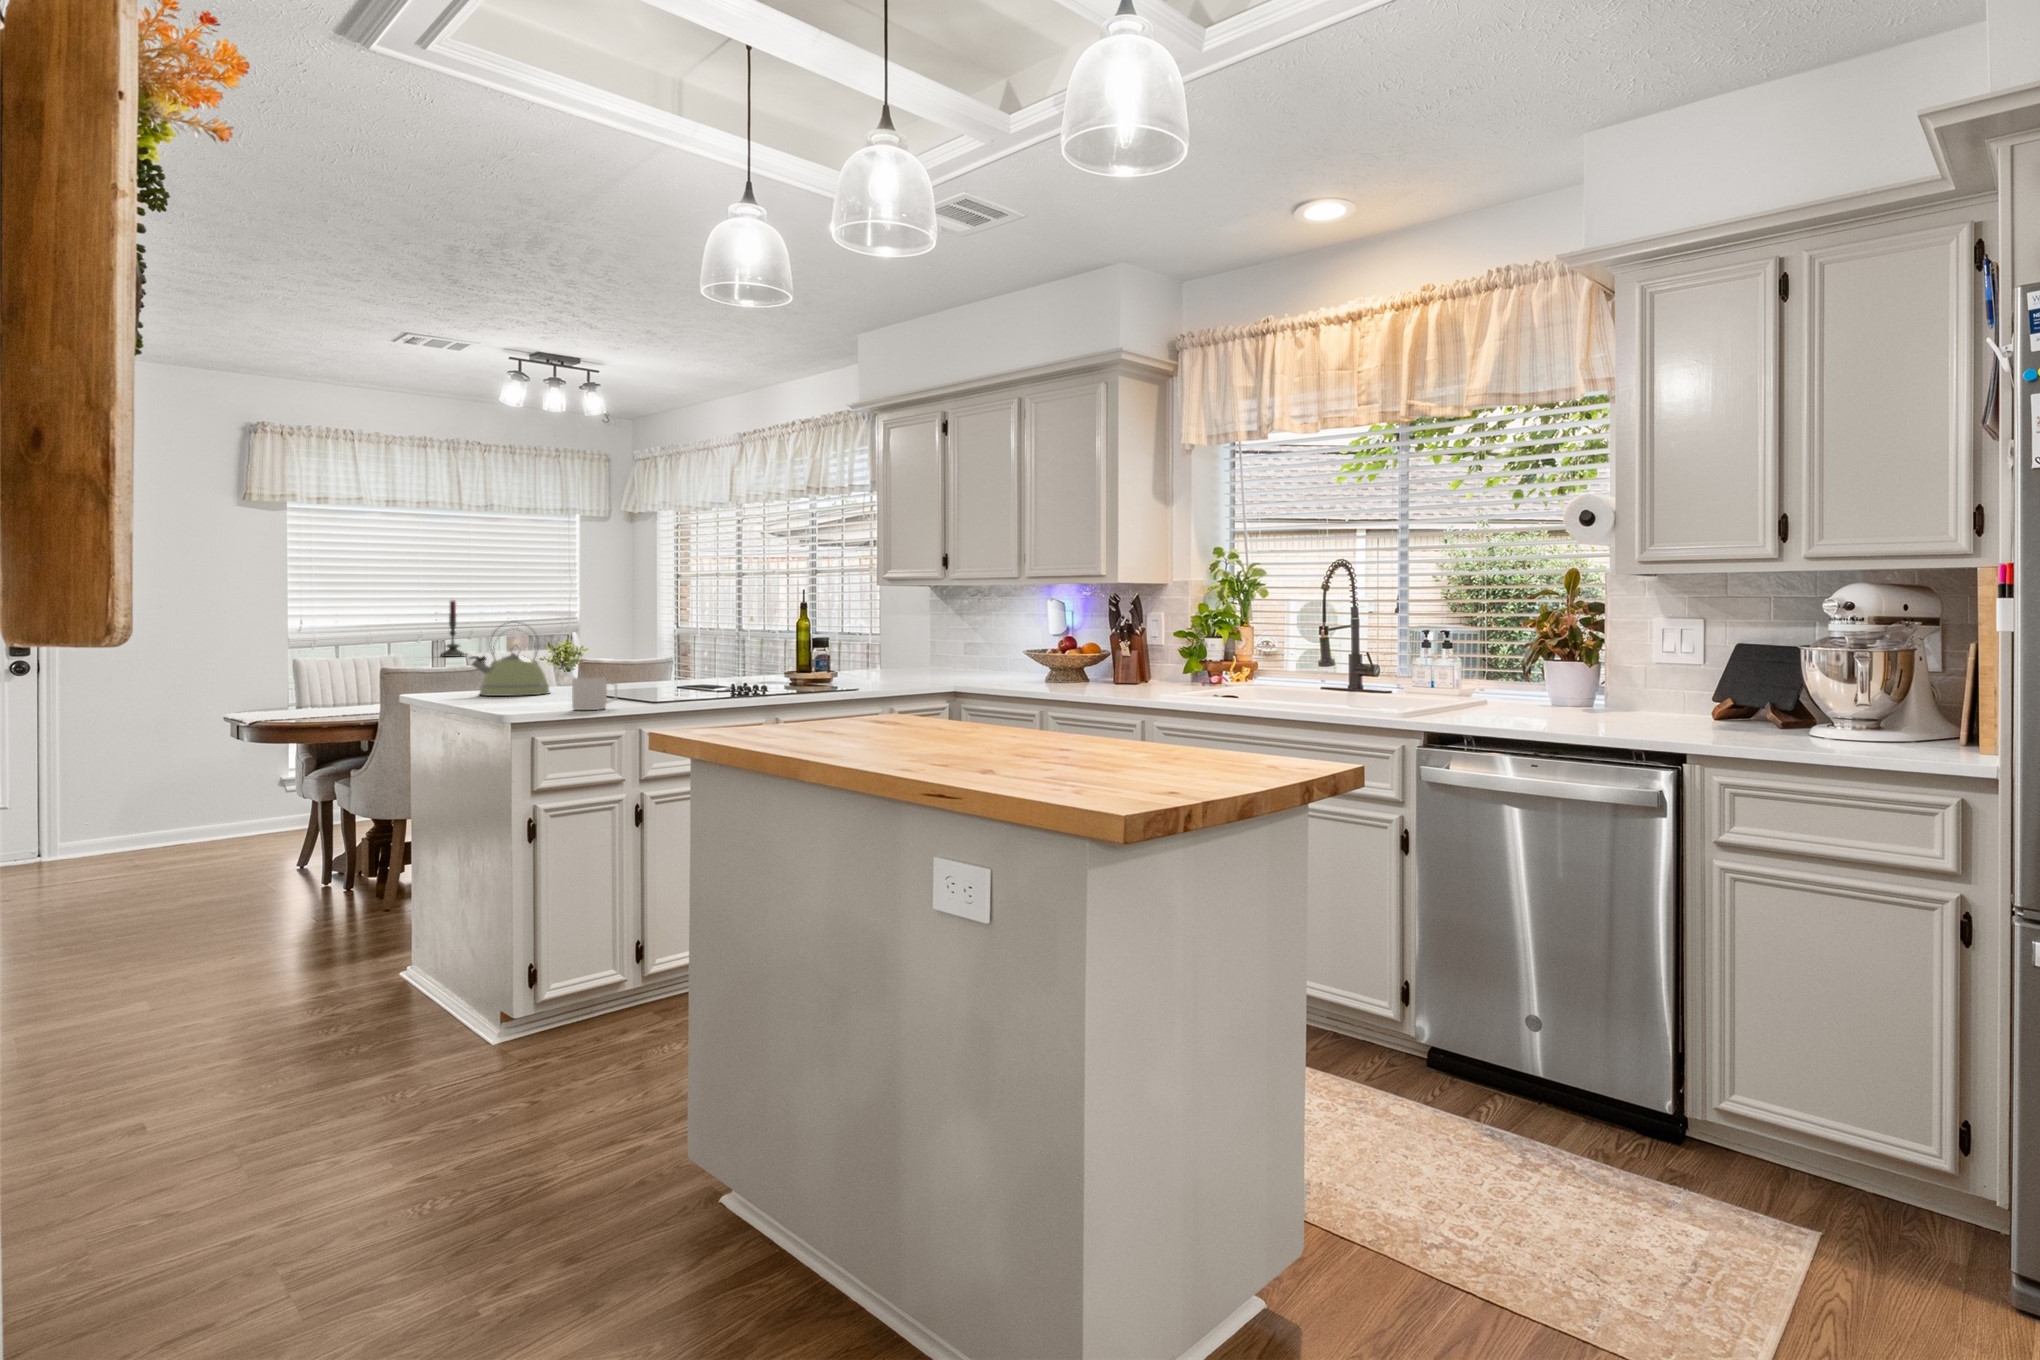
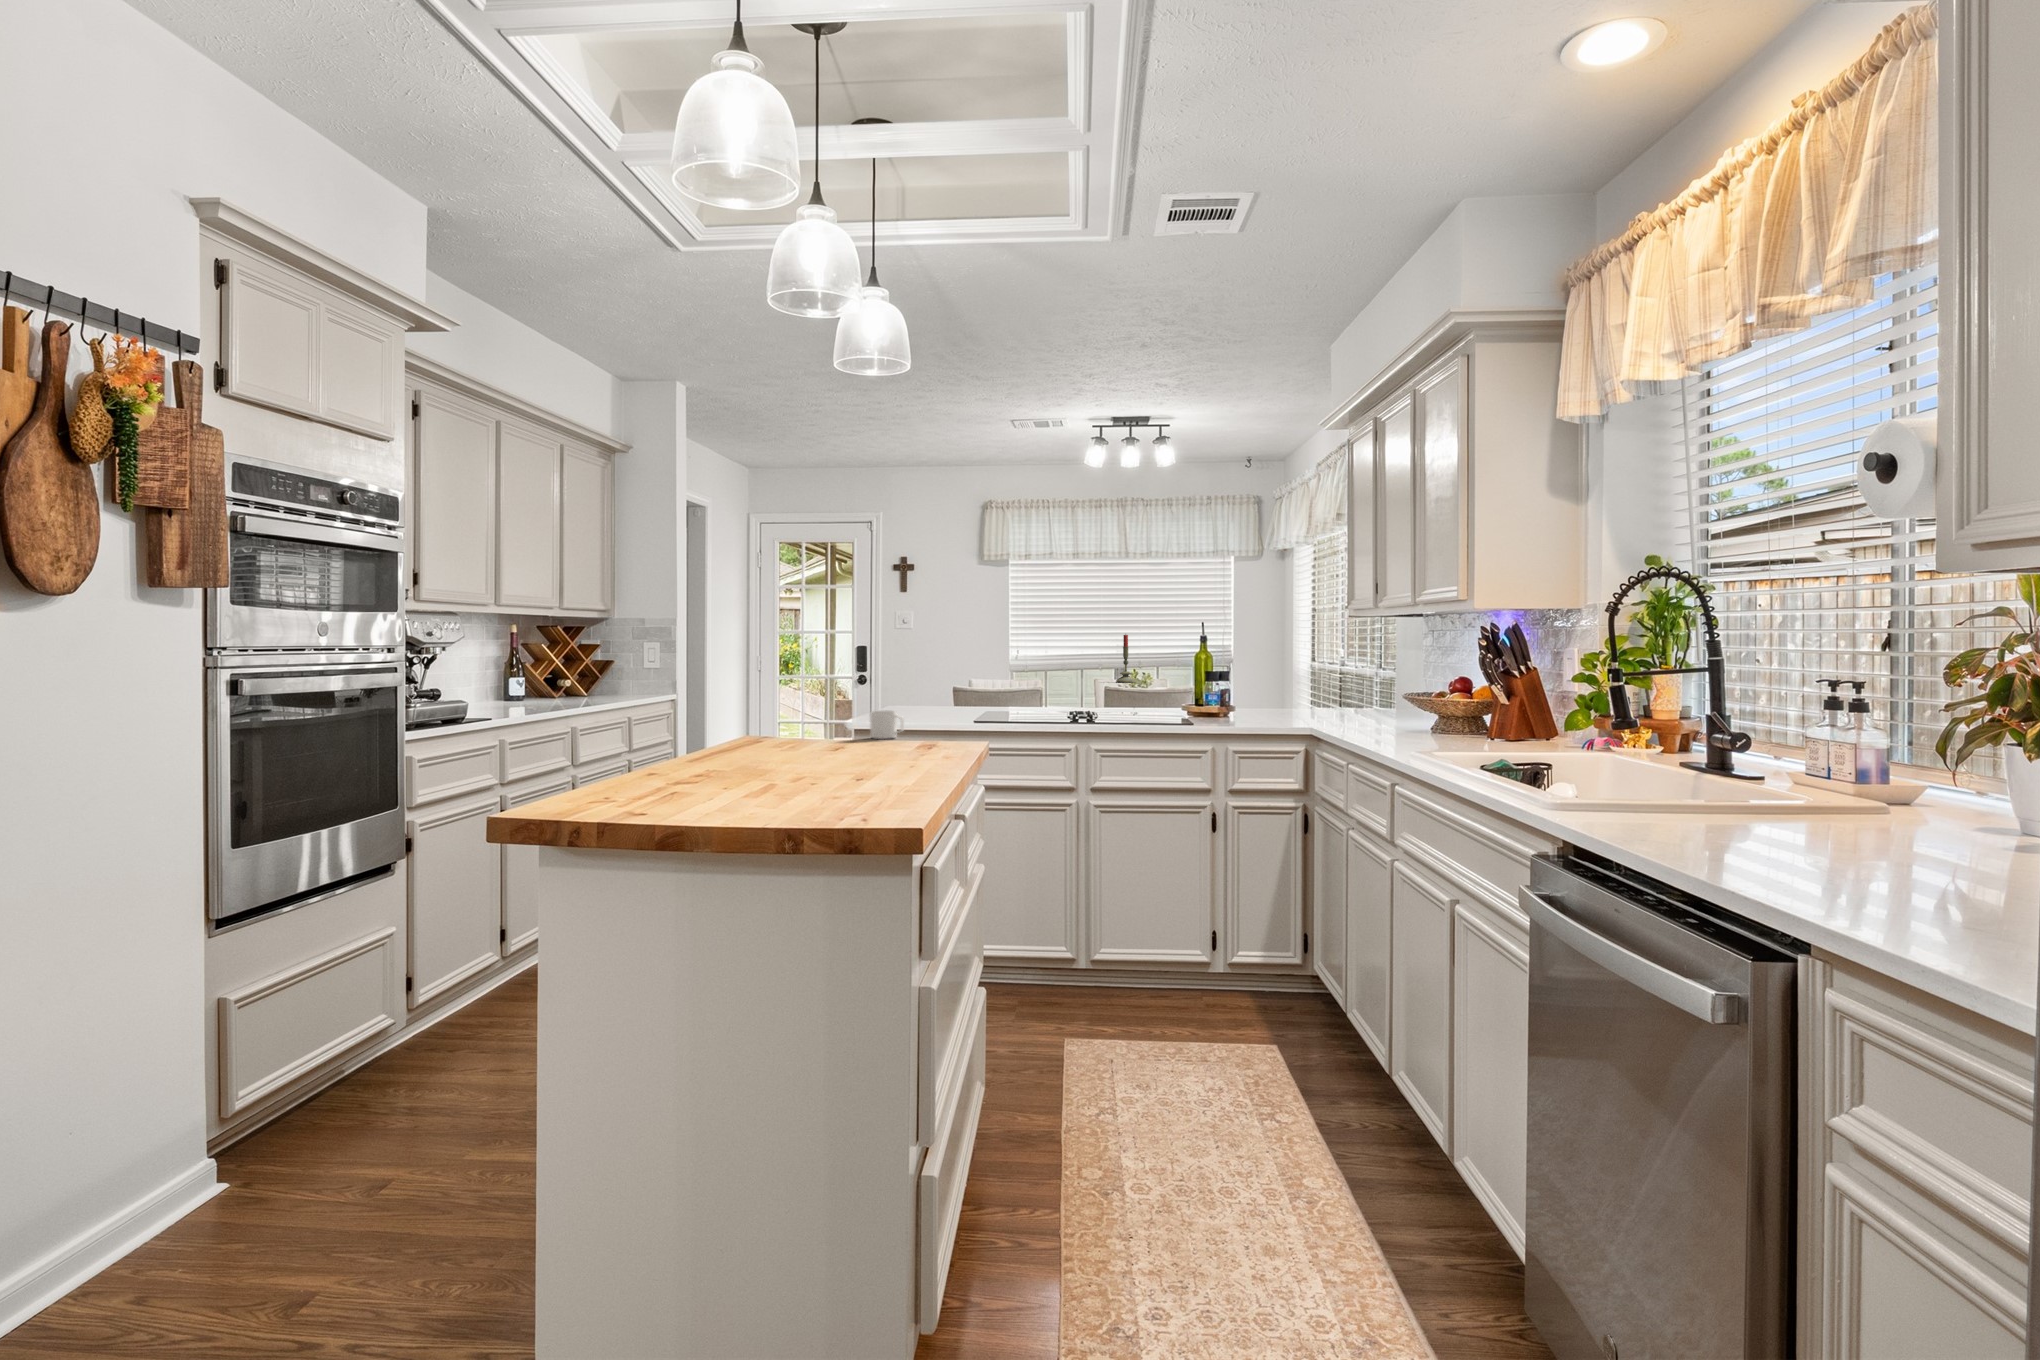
kettle: present [470,623,550,696] -> none [907,660,963,722]

